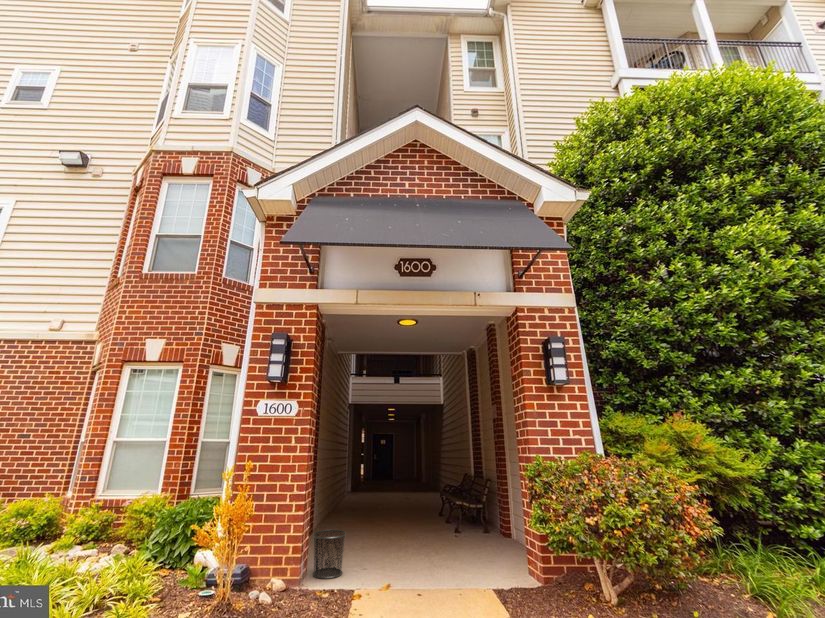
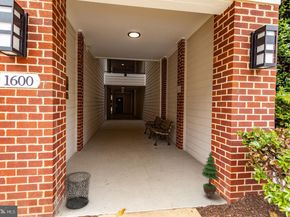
potted tree: none [502,501,525,575] -> present [202,152,219,197]

